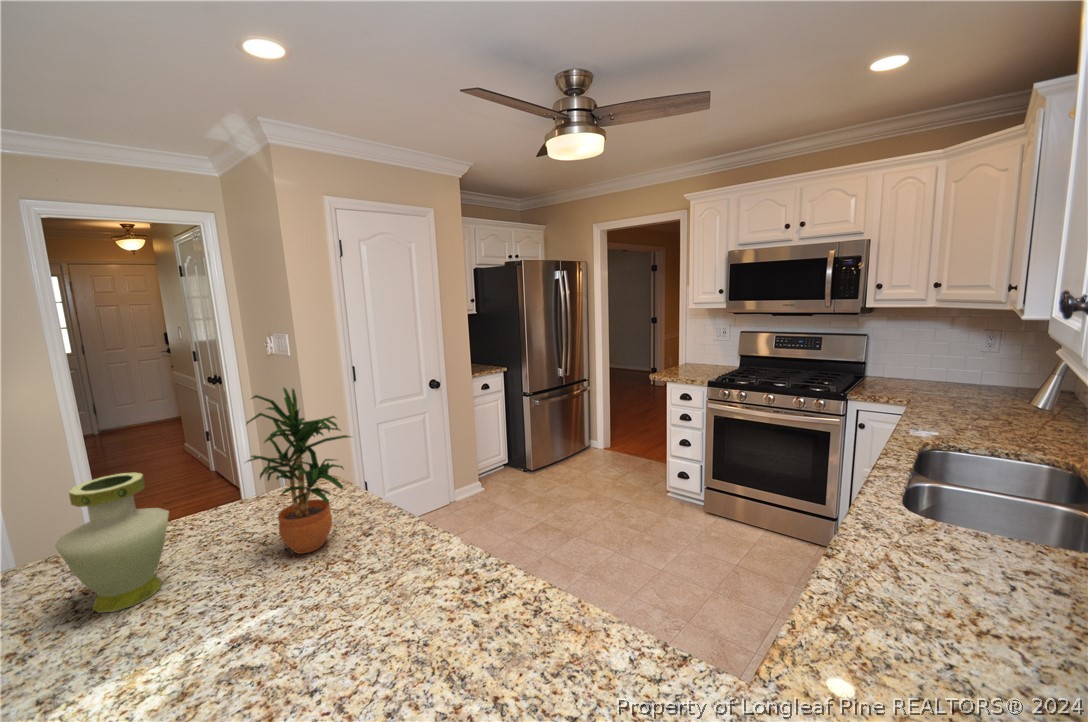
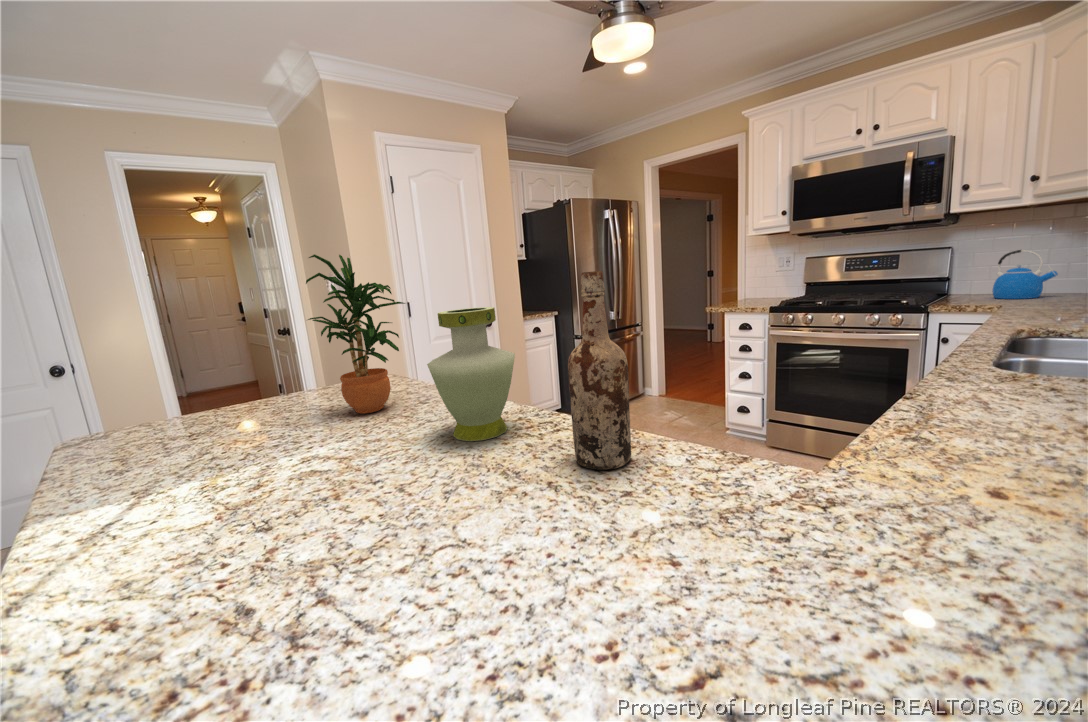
kettle: none [901,343,953,387] -> present [992,250,1058,299]
vase: present [55,473,169,613] -> present [427,307,515,441]
wine bottle: none [517,477,576,671] -> present [568,271,631,470]

